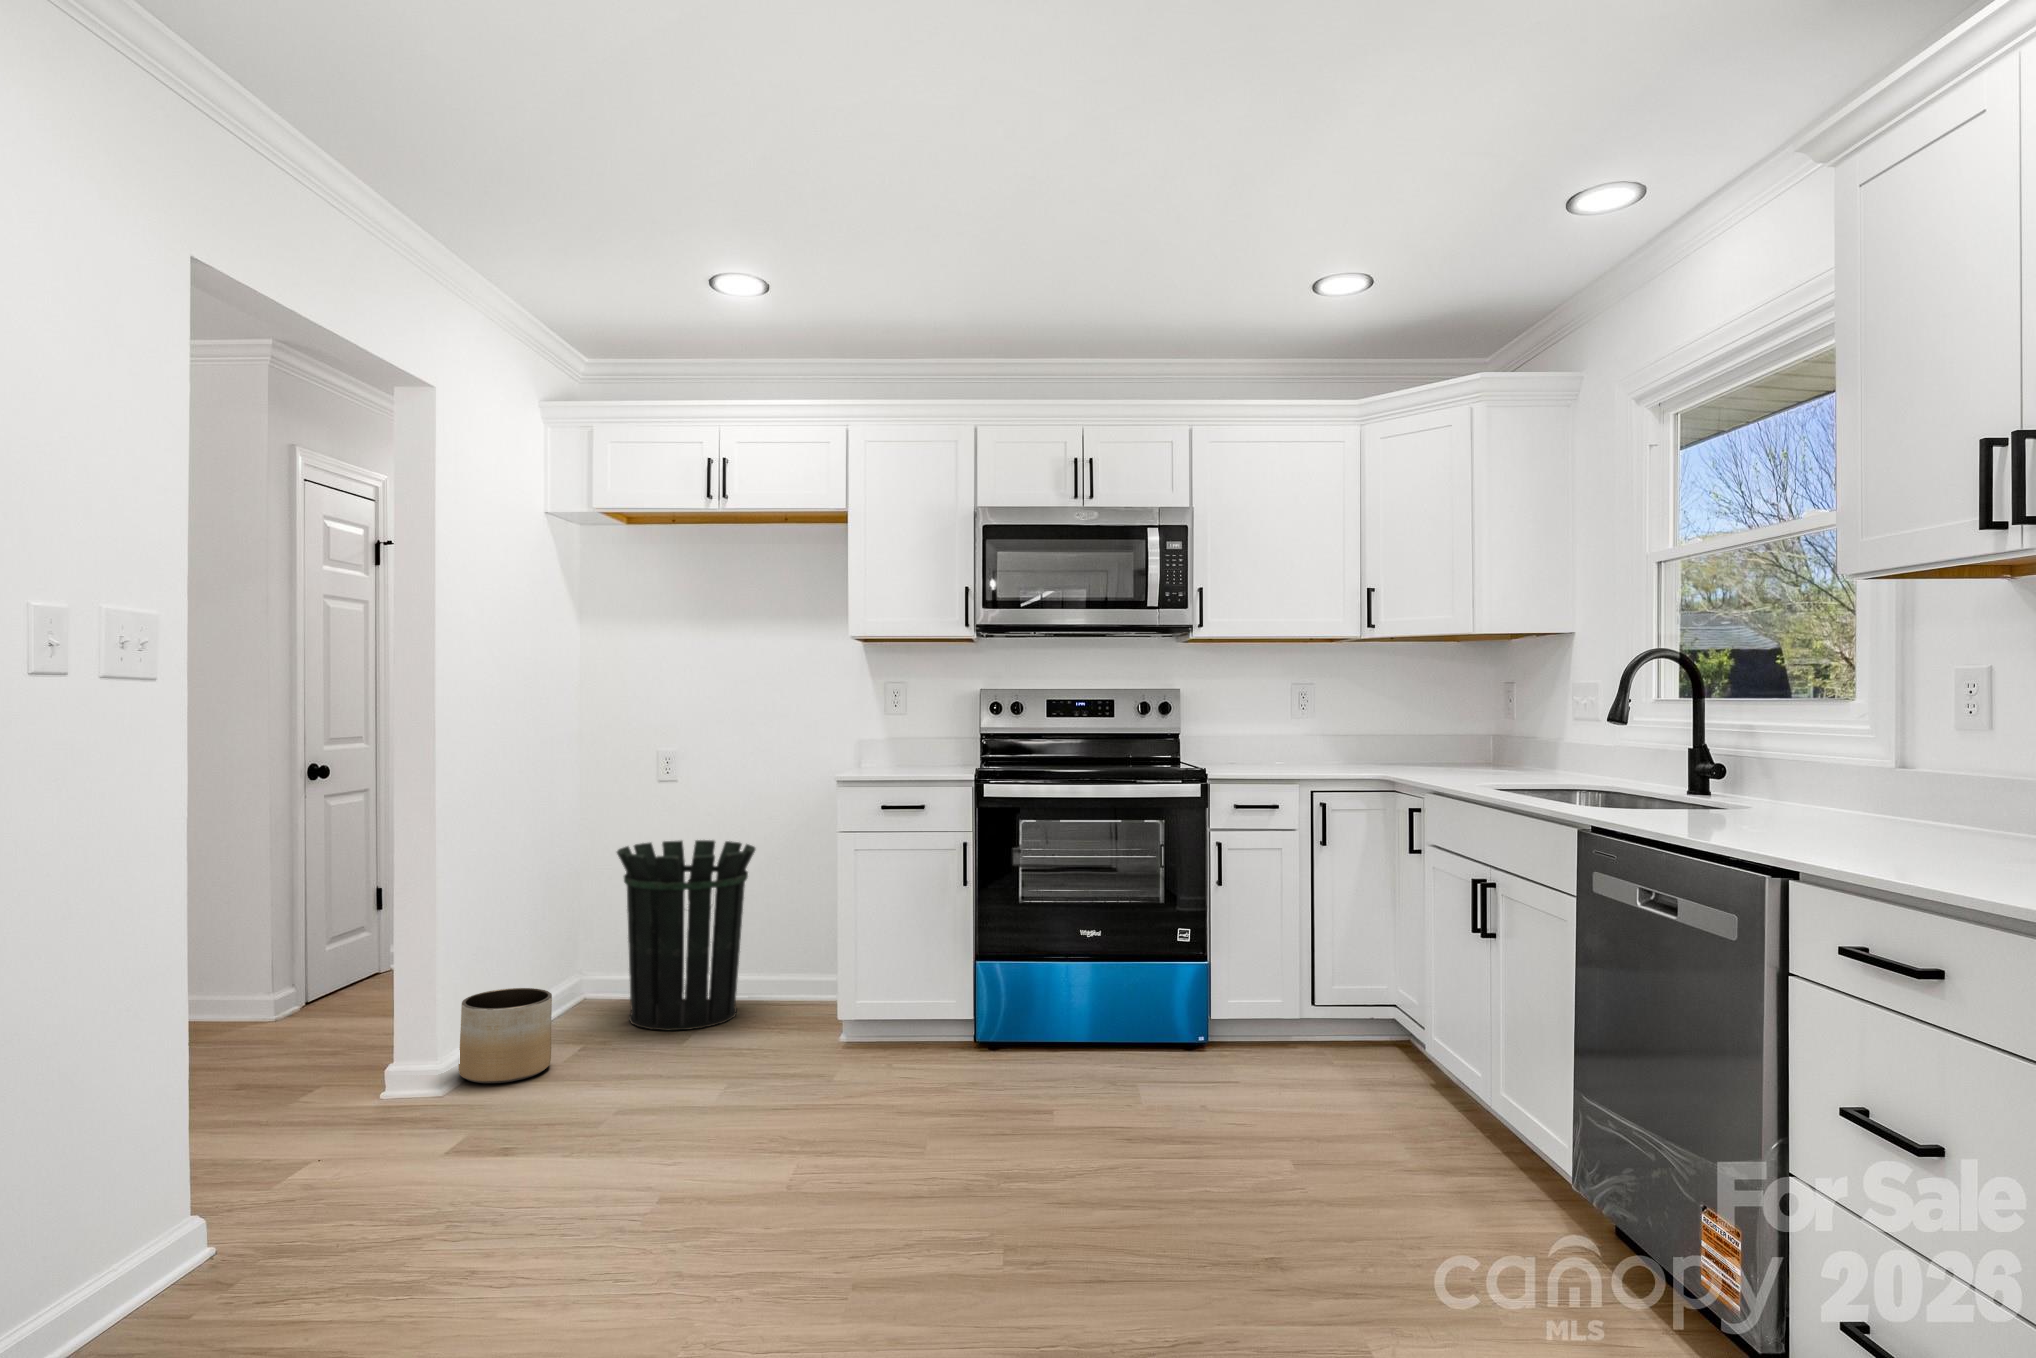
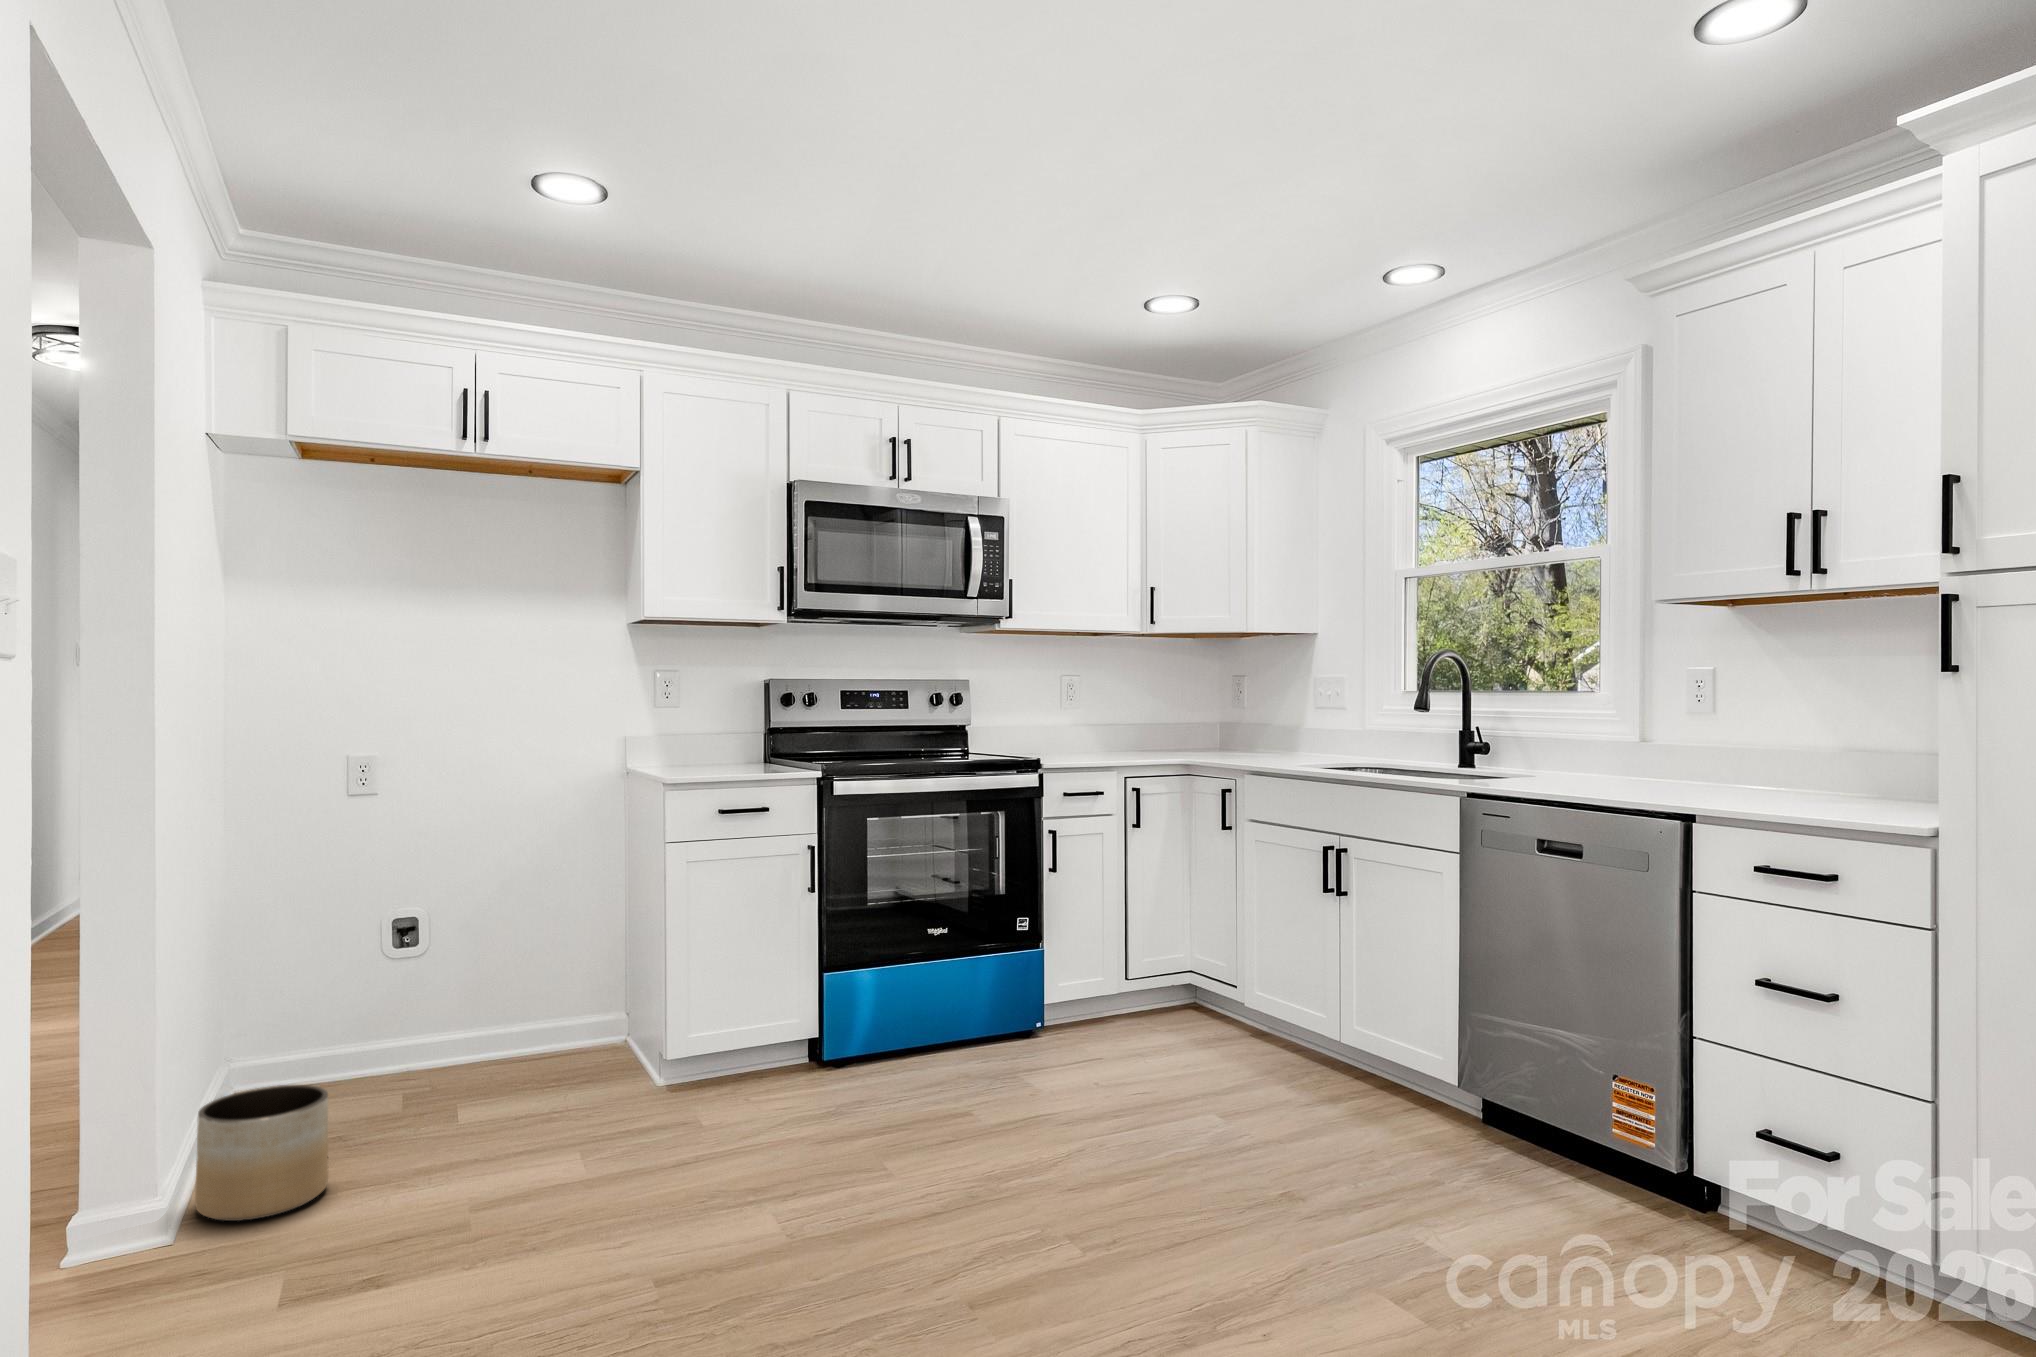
waste bin: present [617,840,755,1031] -> none [330,871,519,1117]

